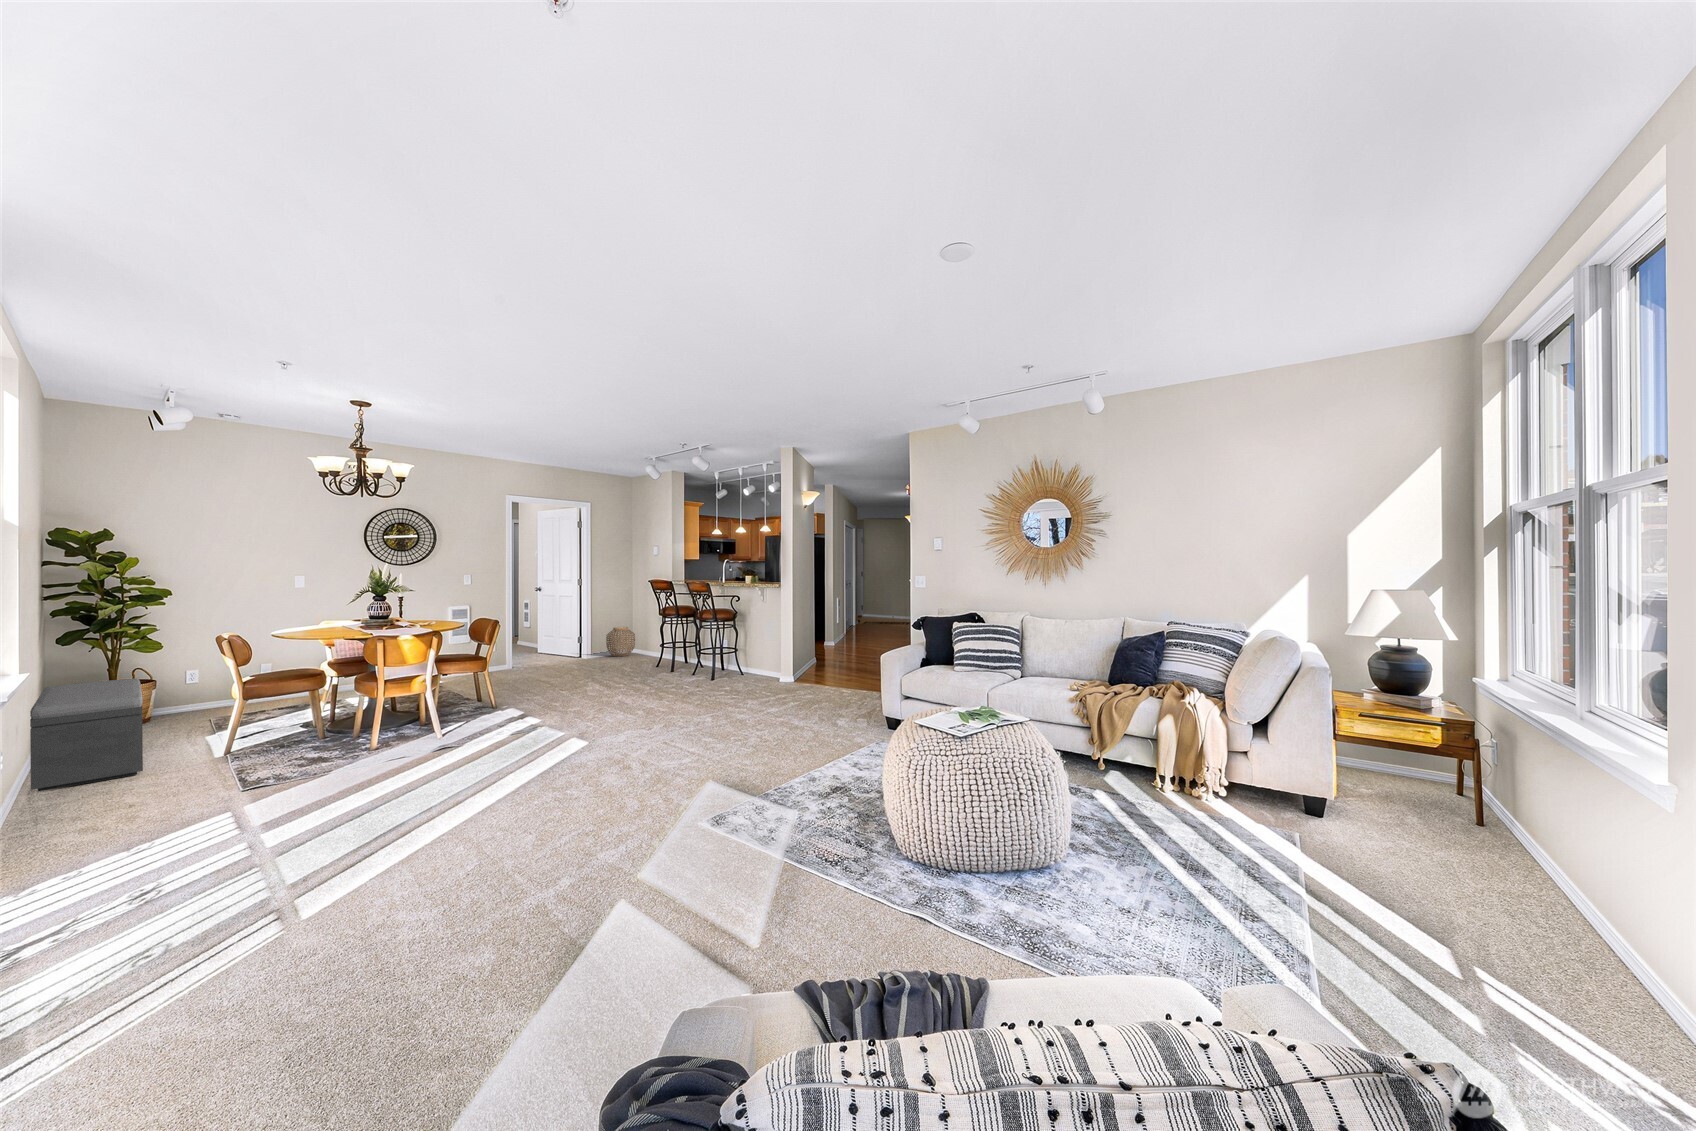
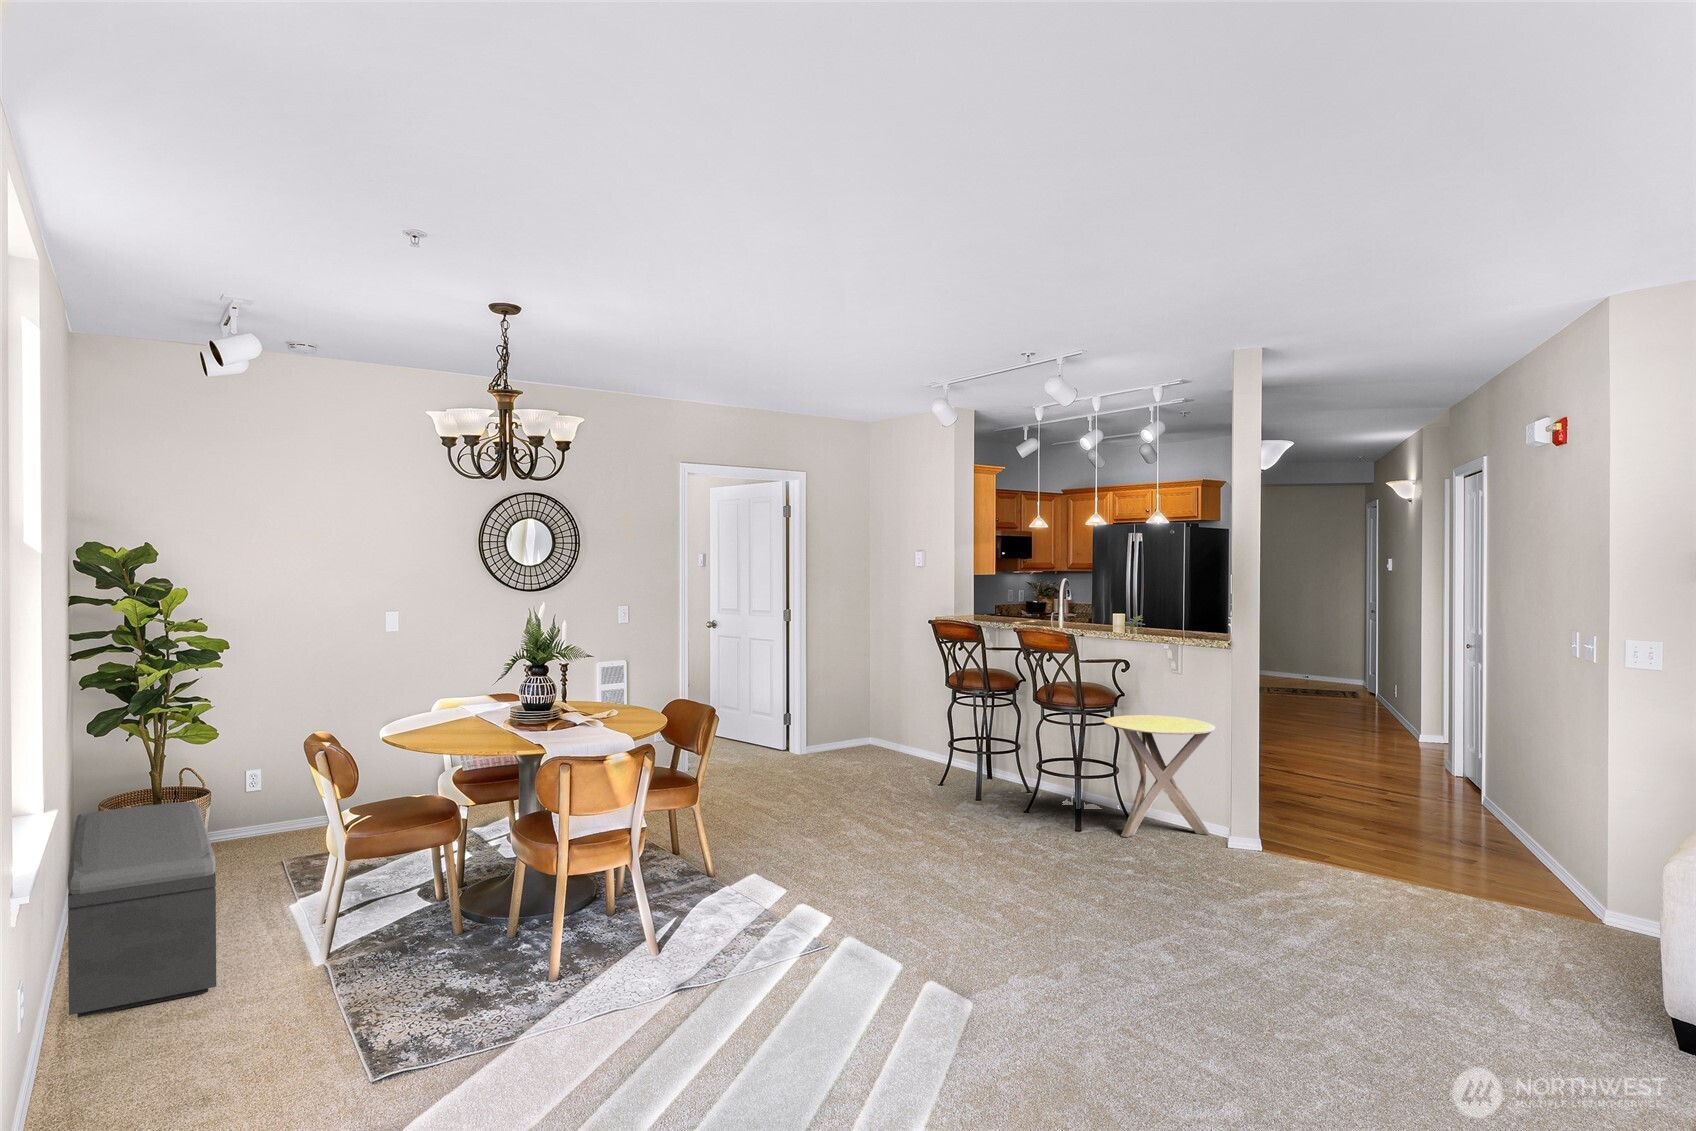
side table: none [721,621,775,680] -> present [1103,715,1216,837]
woven basket: present [606,627,635,657] -> none [851,702,901,757]

